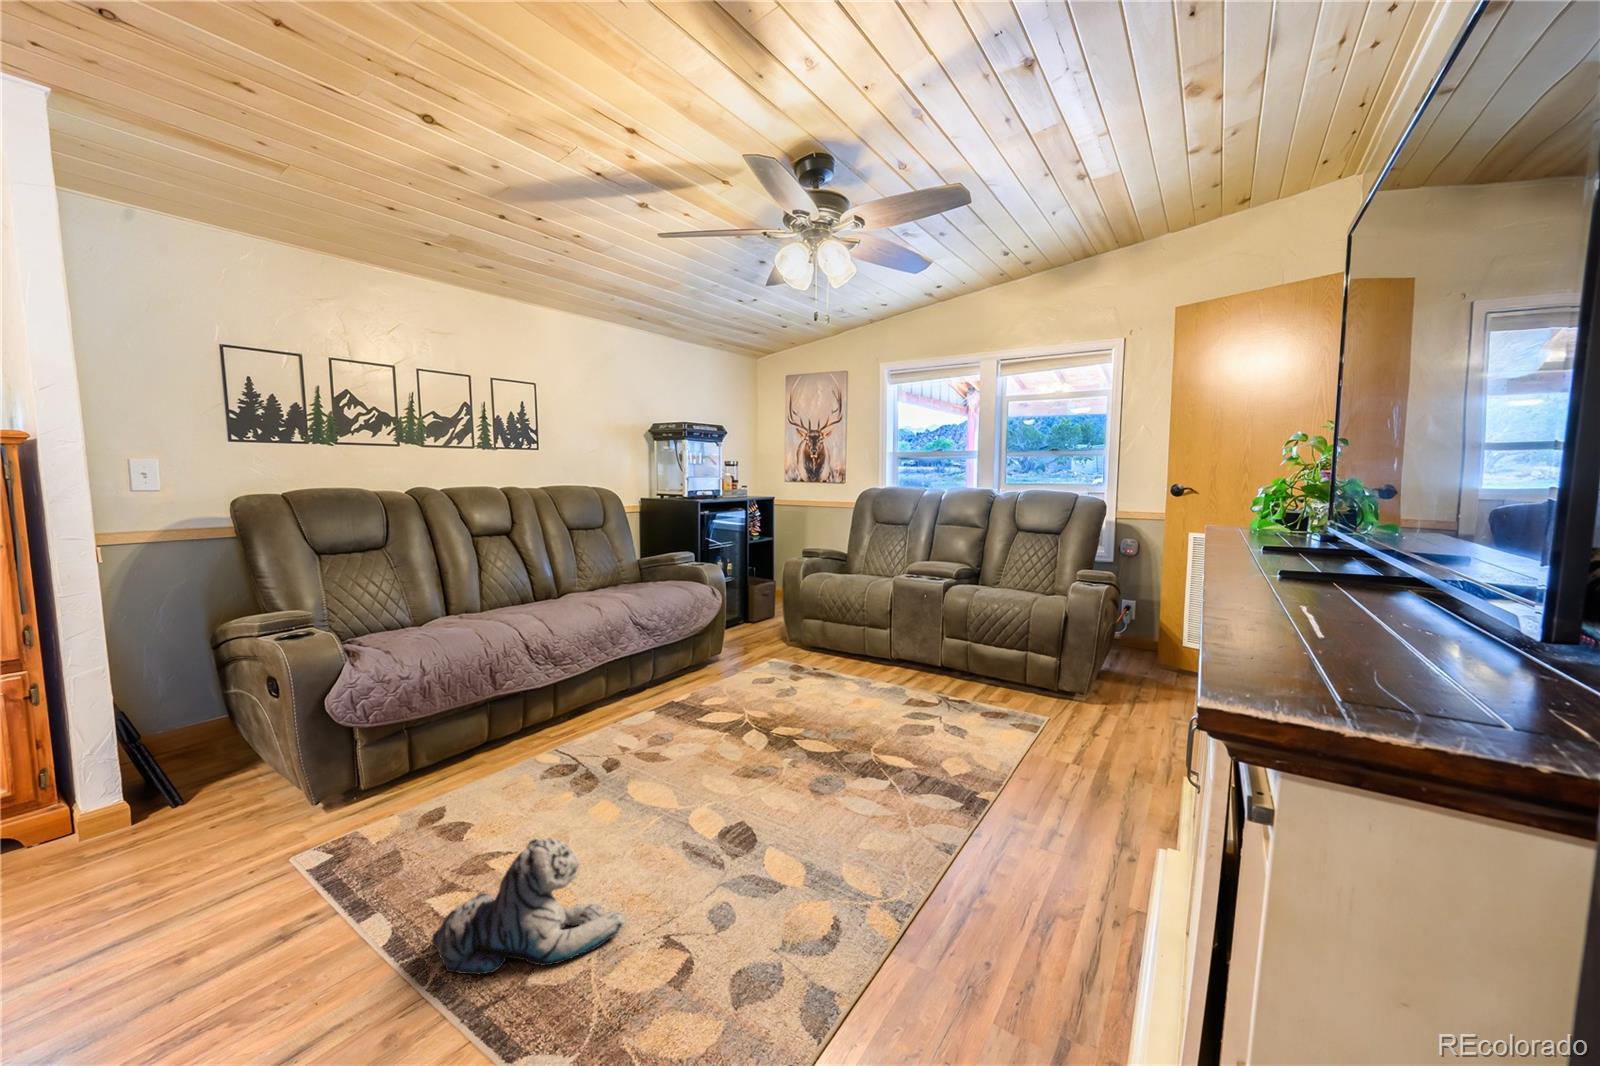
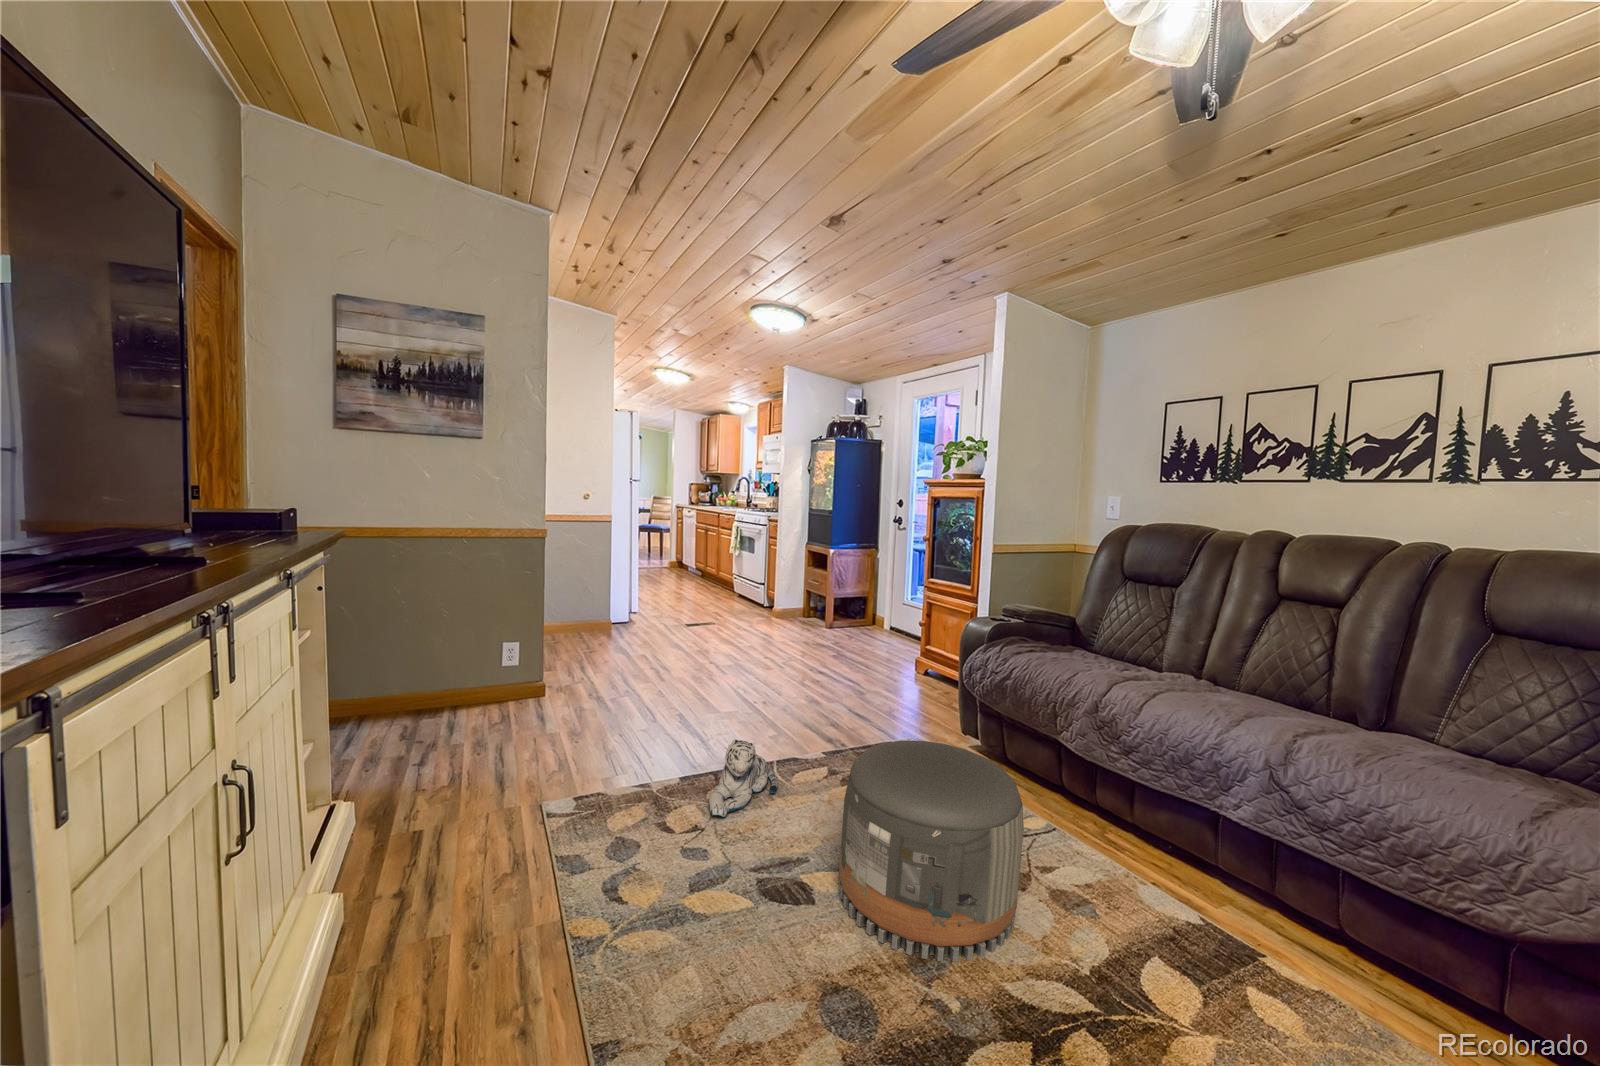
pouf: none [616,654,764,812] -> present [839,740,1024,962]

